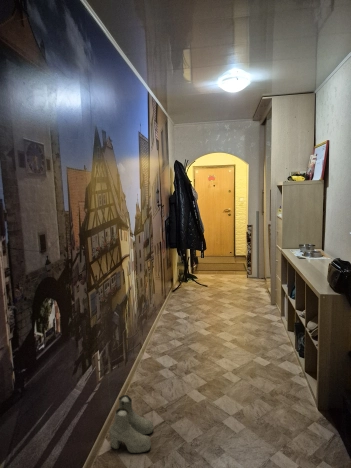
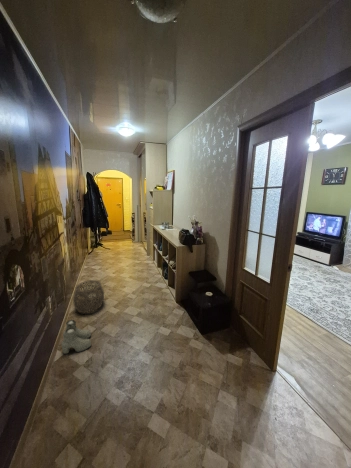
woven basket: none [136,335,183,392] -> present [73,280,104,313]

